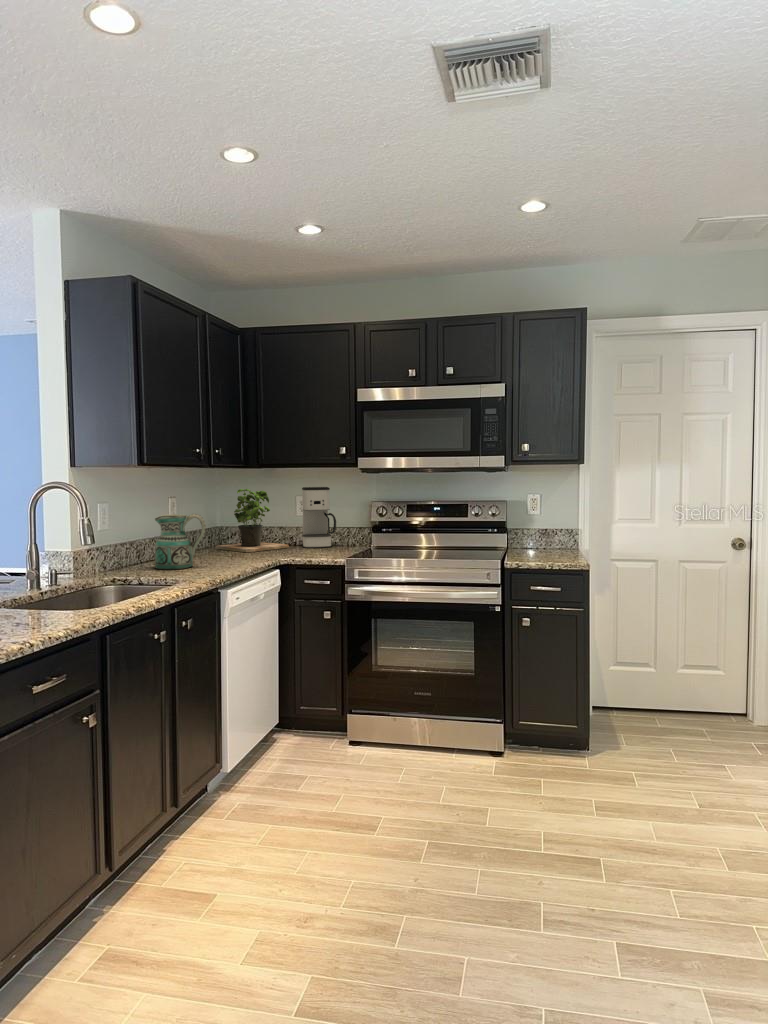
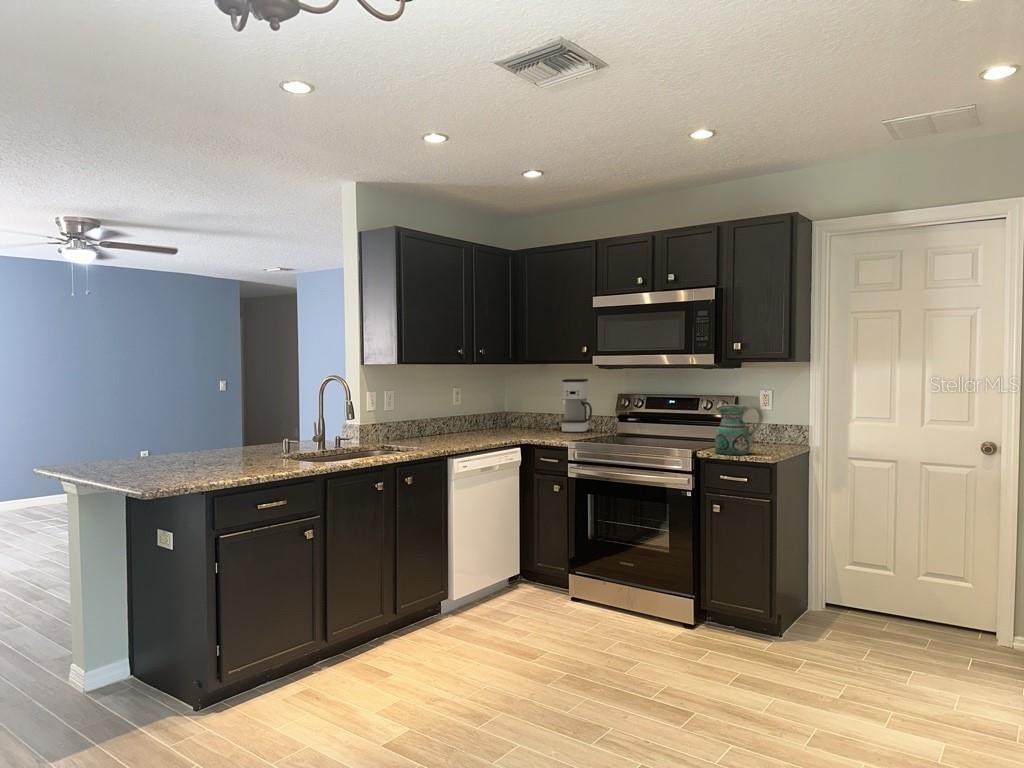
potted plant: present [216,489,289,552] -> none [493,380,550,433]
ceramic pitcher: present [155,514,206,569] -> present [715,404,763,455]

